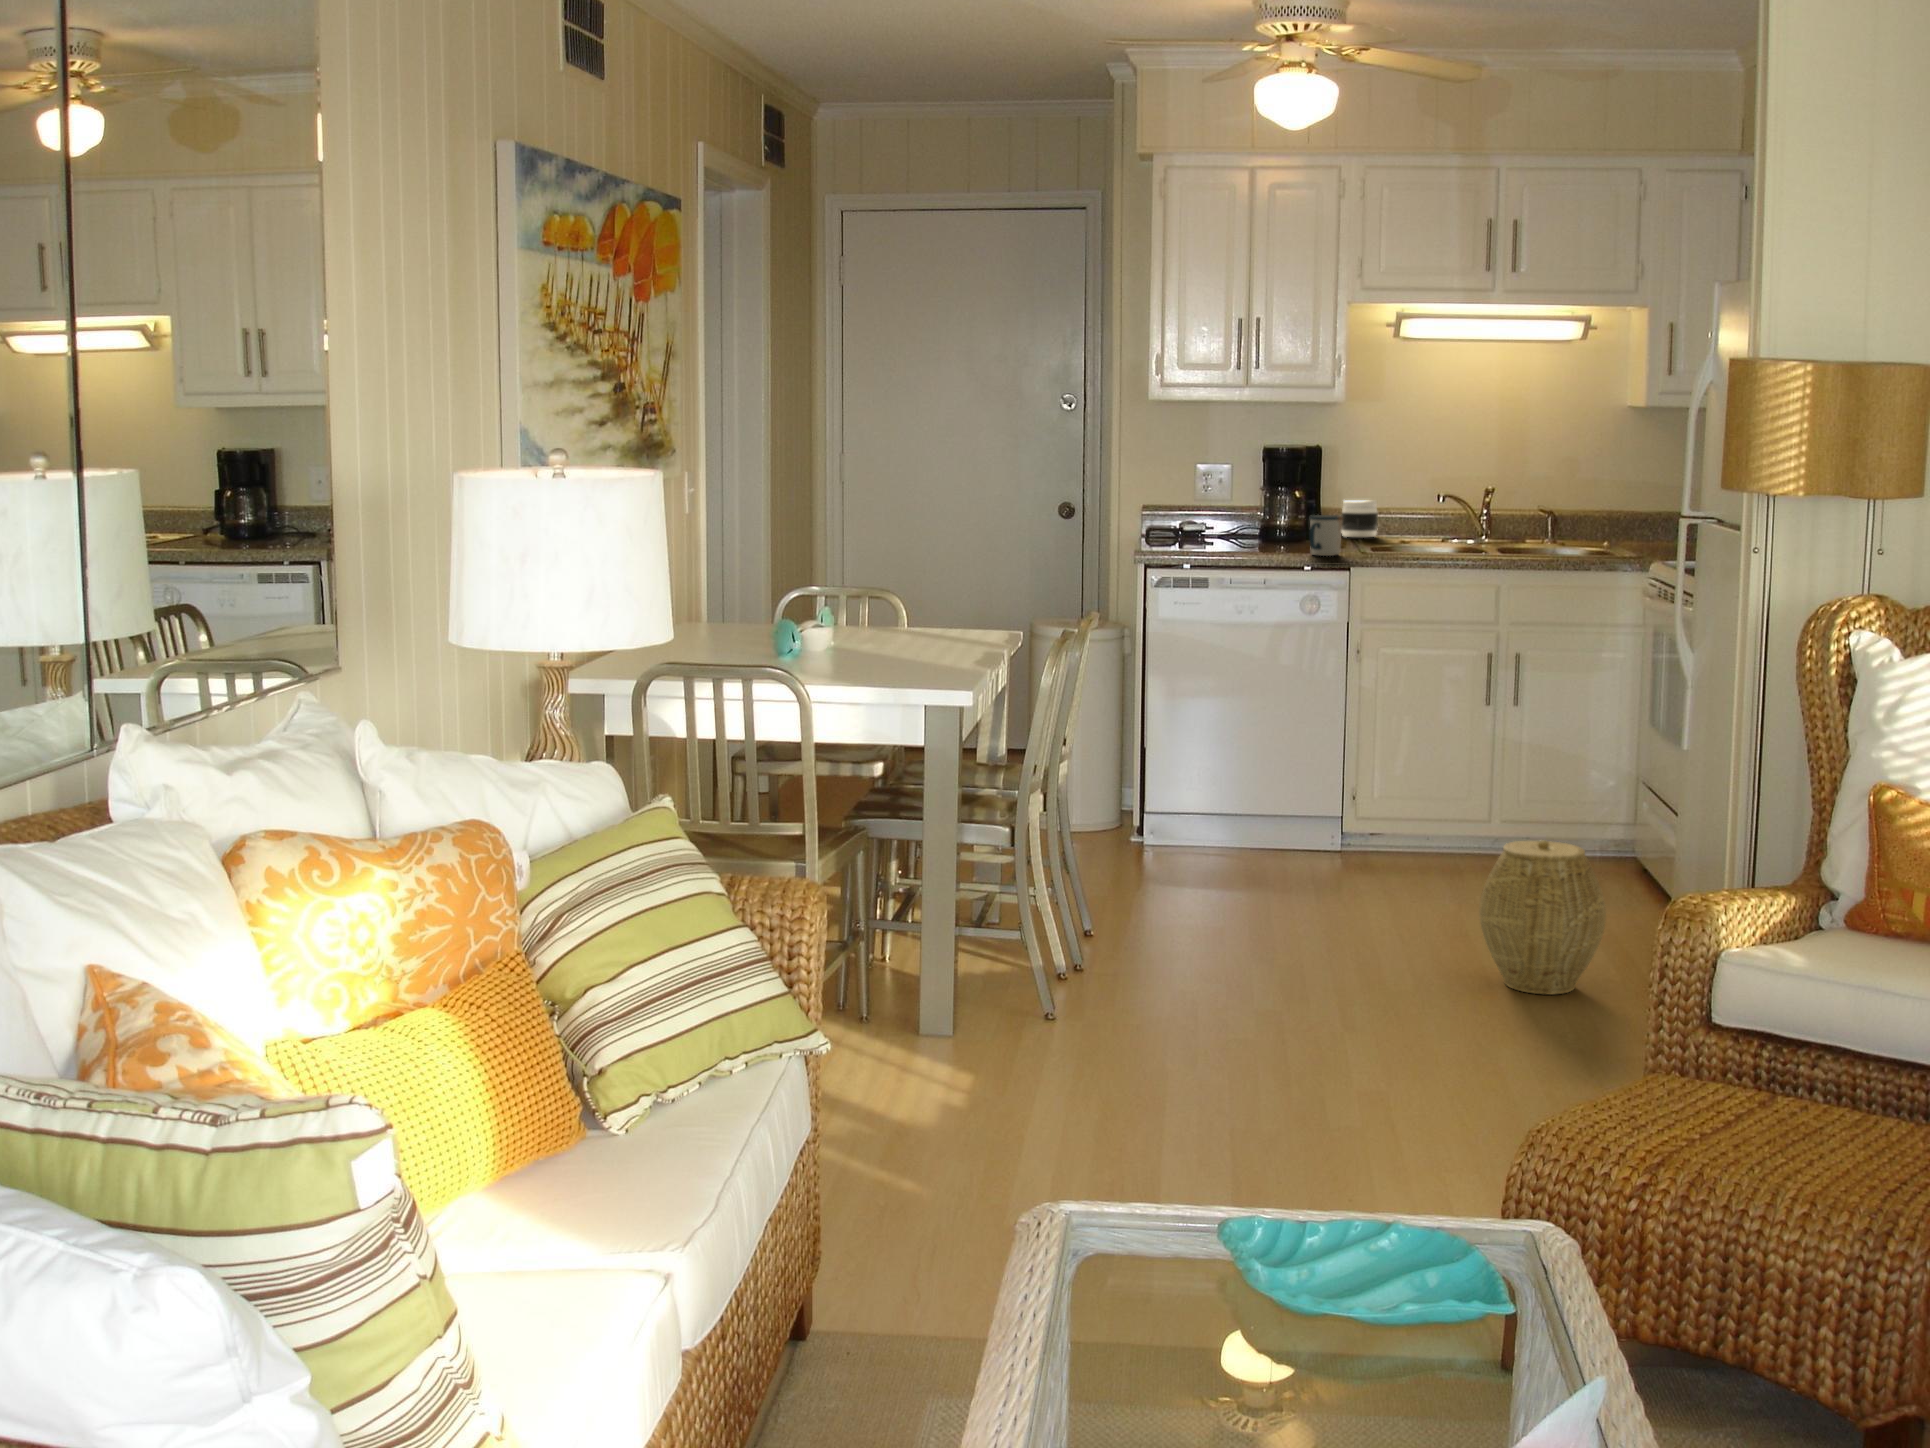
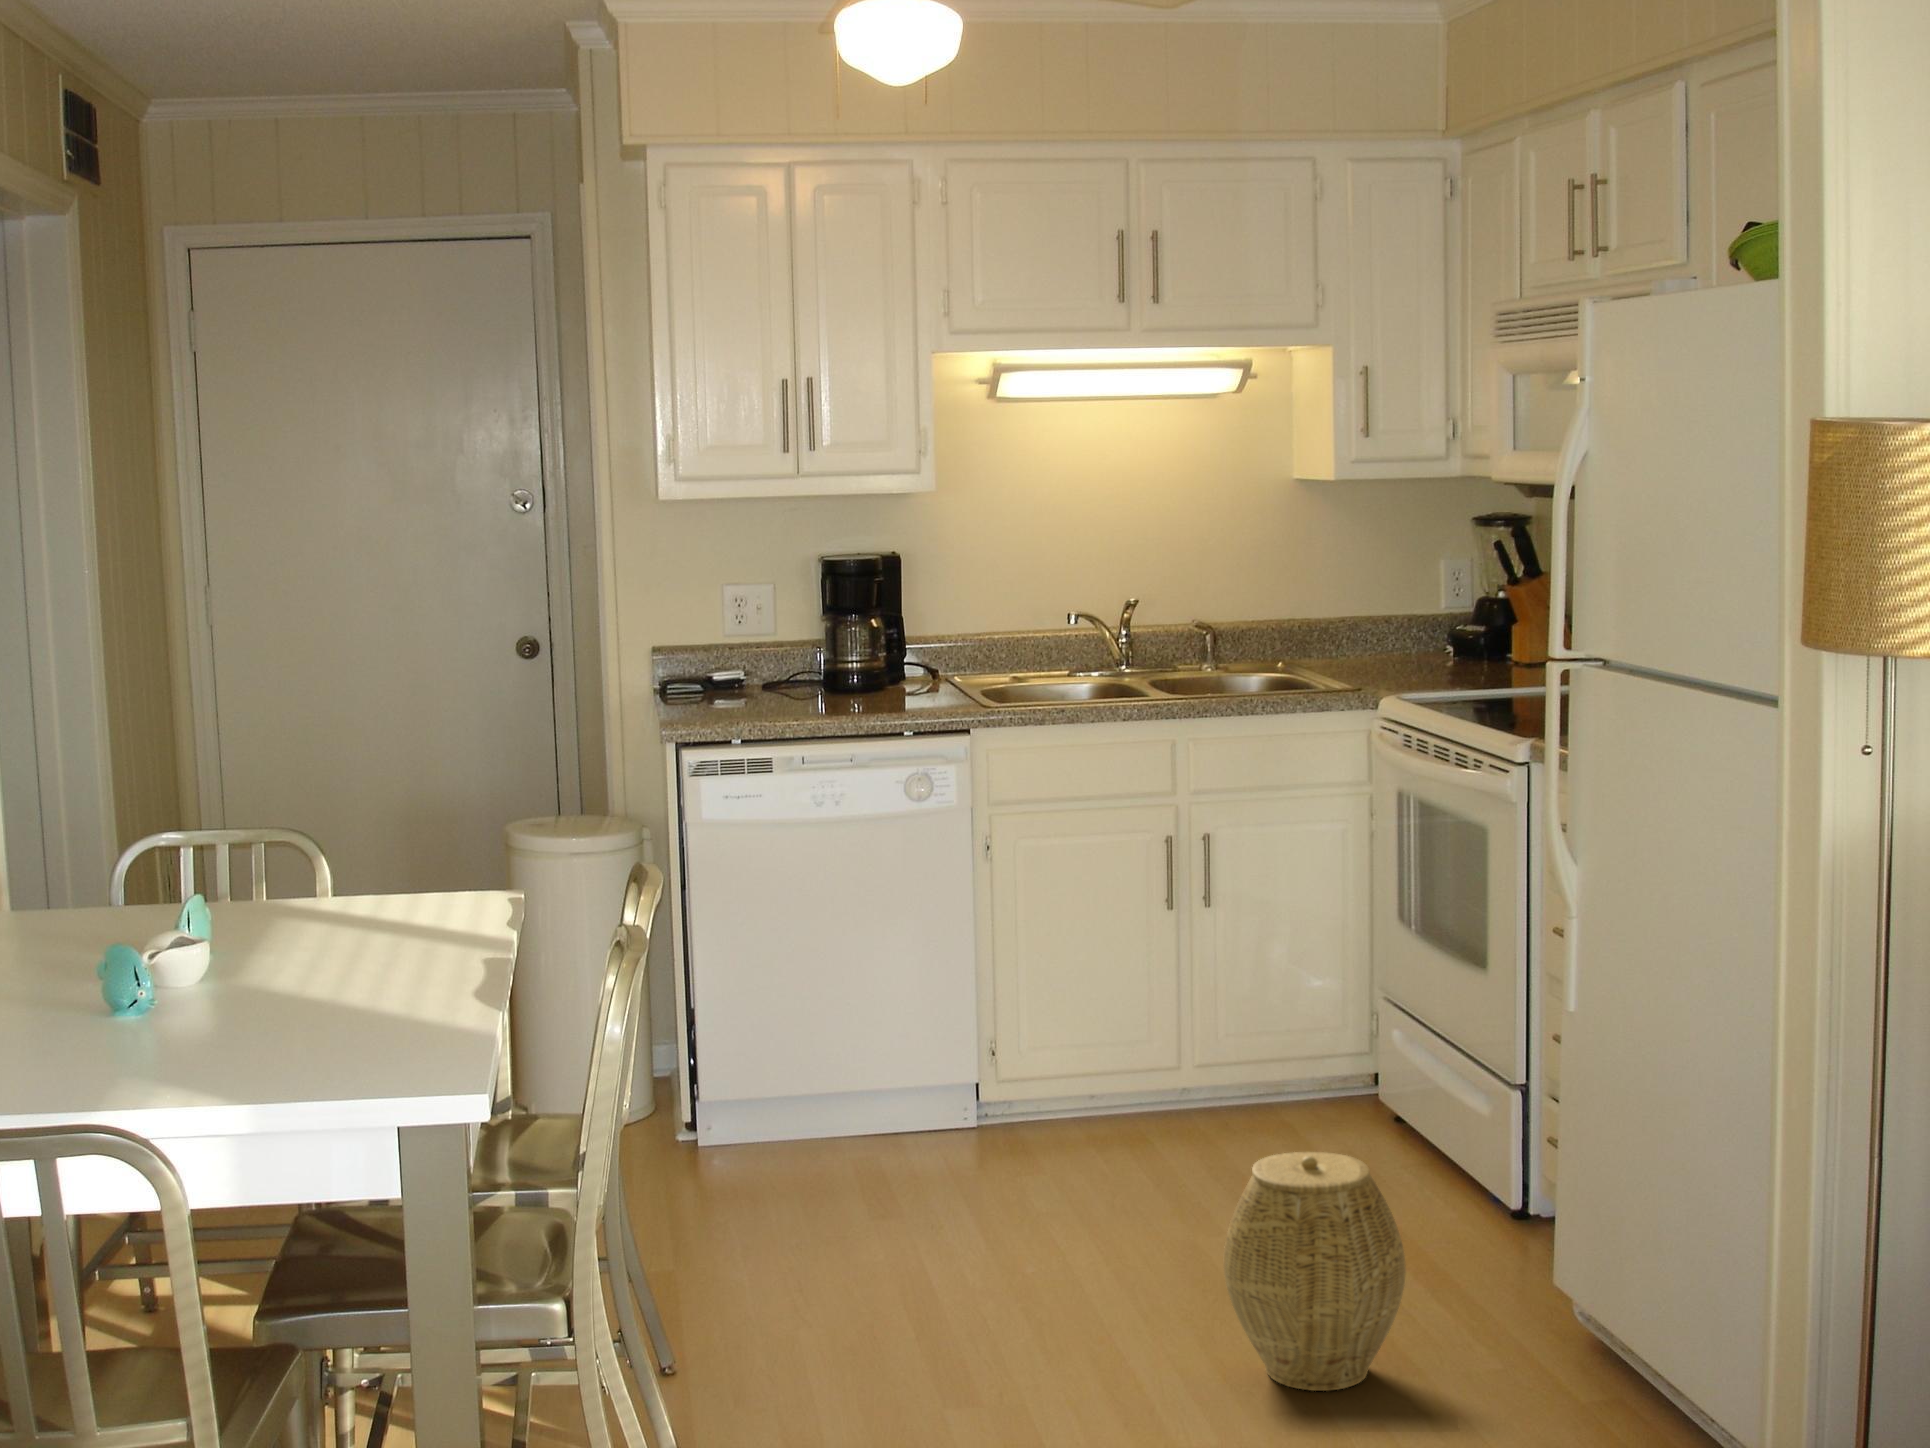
jar: present [1341,500,1378,537] -> none [939,622,989,675]
mug: present [1310,515,1343,556] -> none [905,655,951,714]

